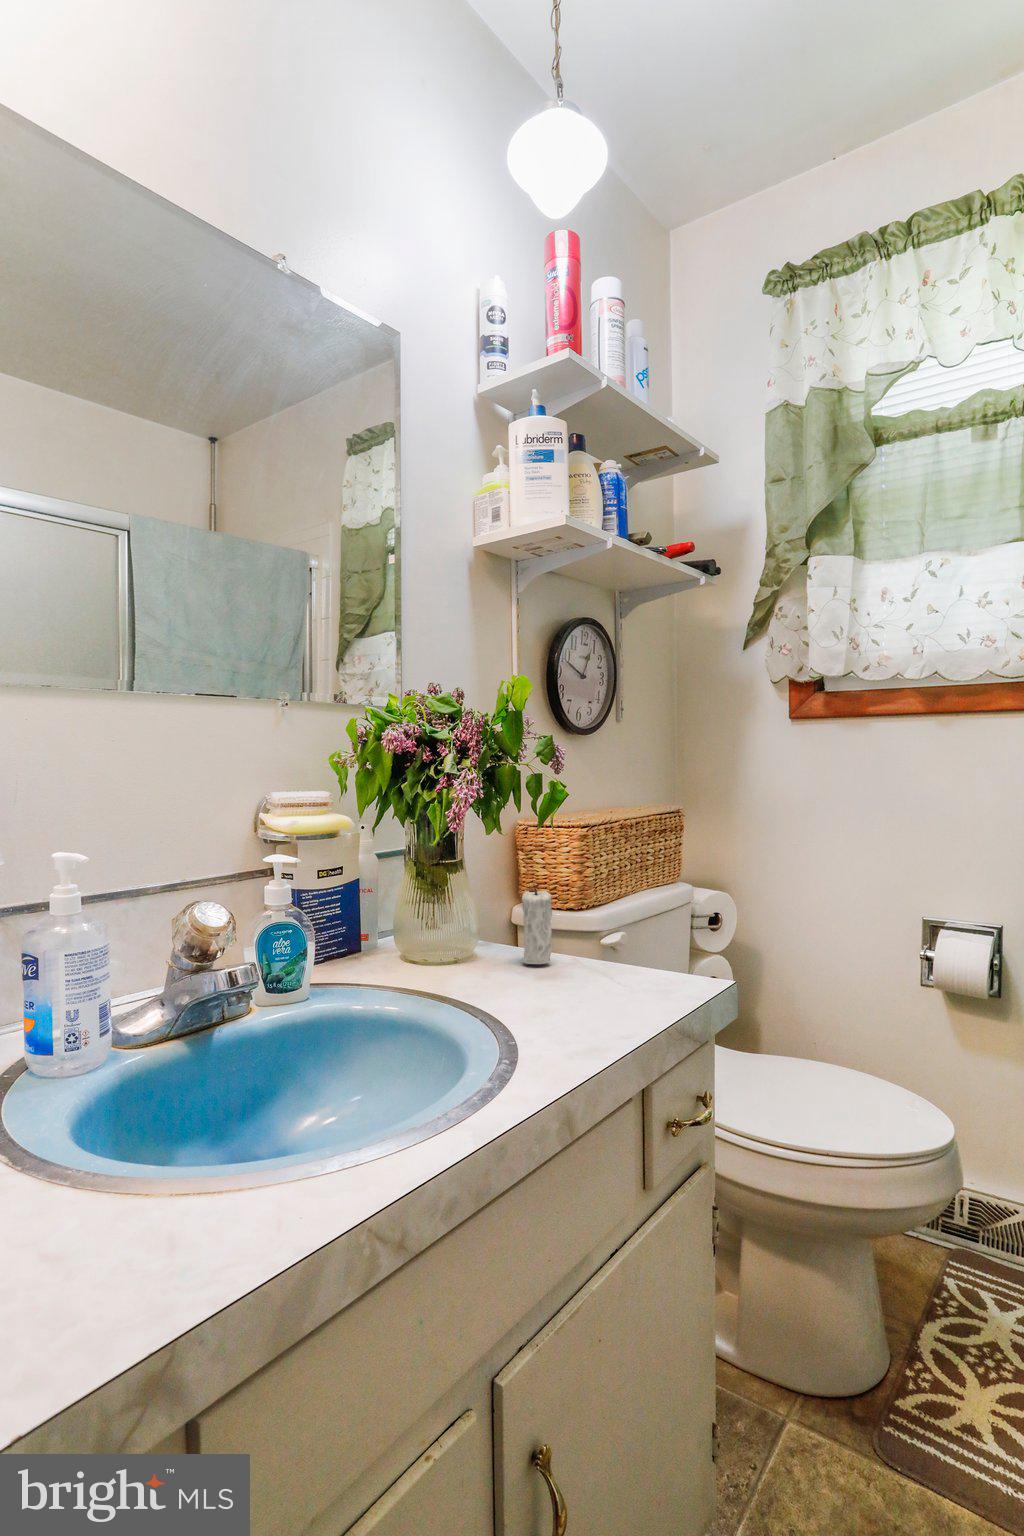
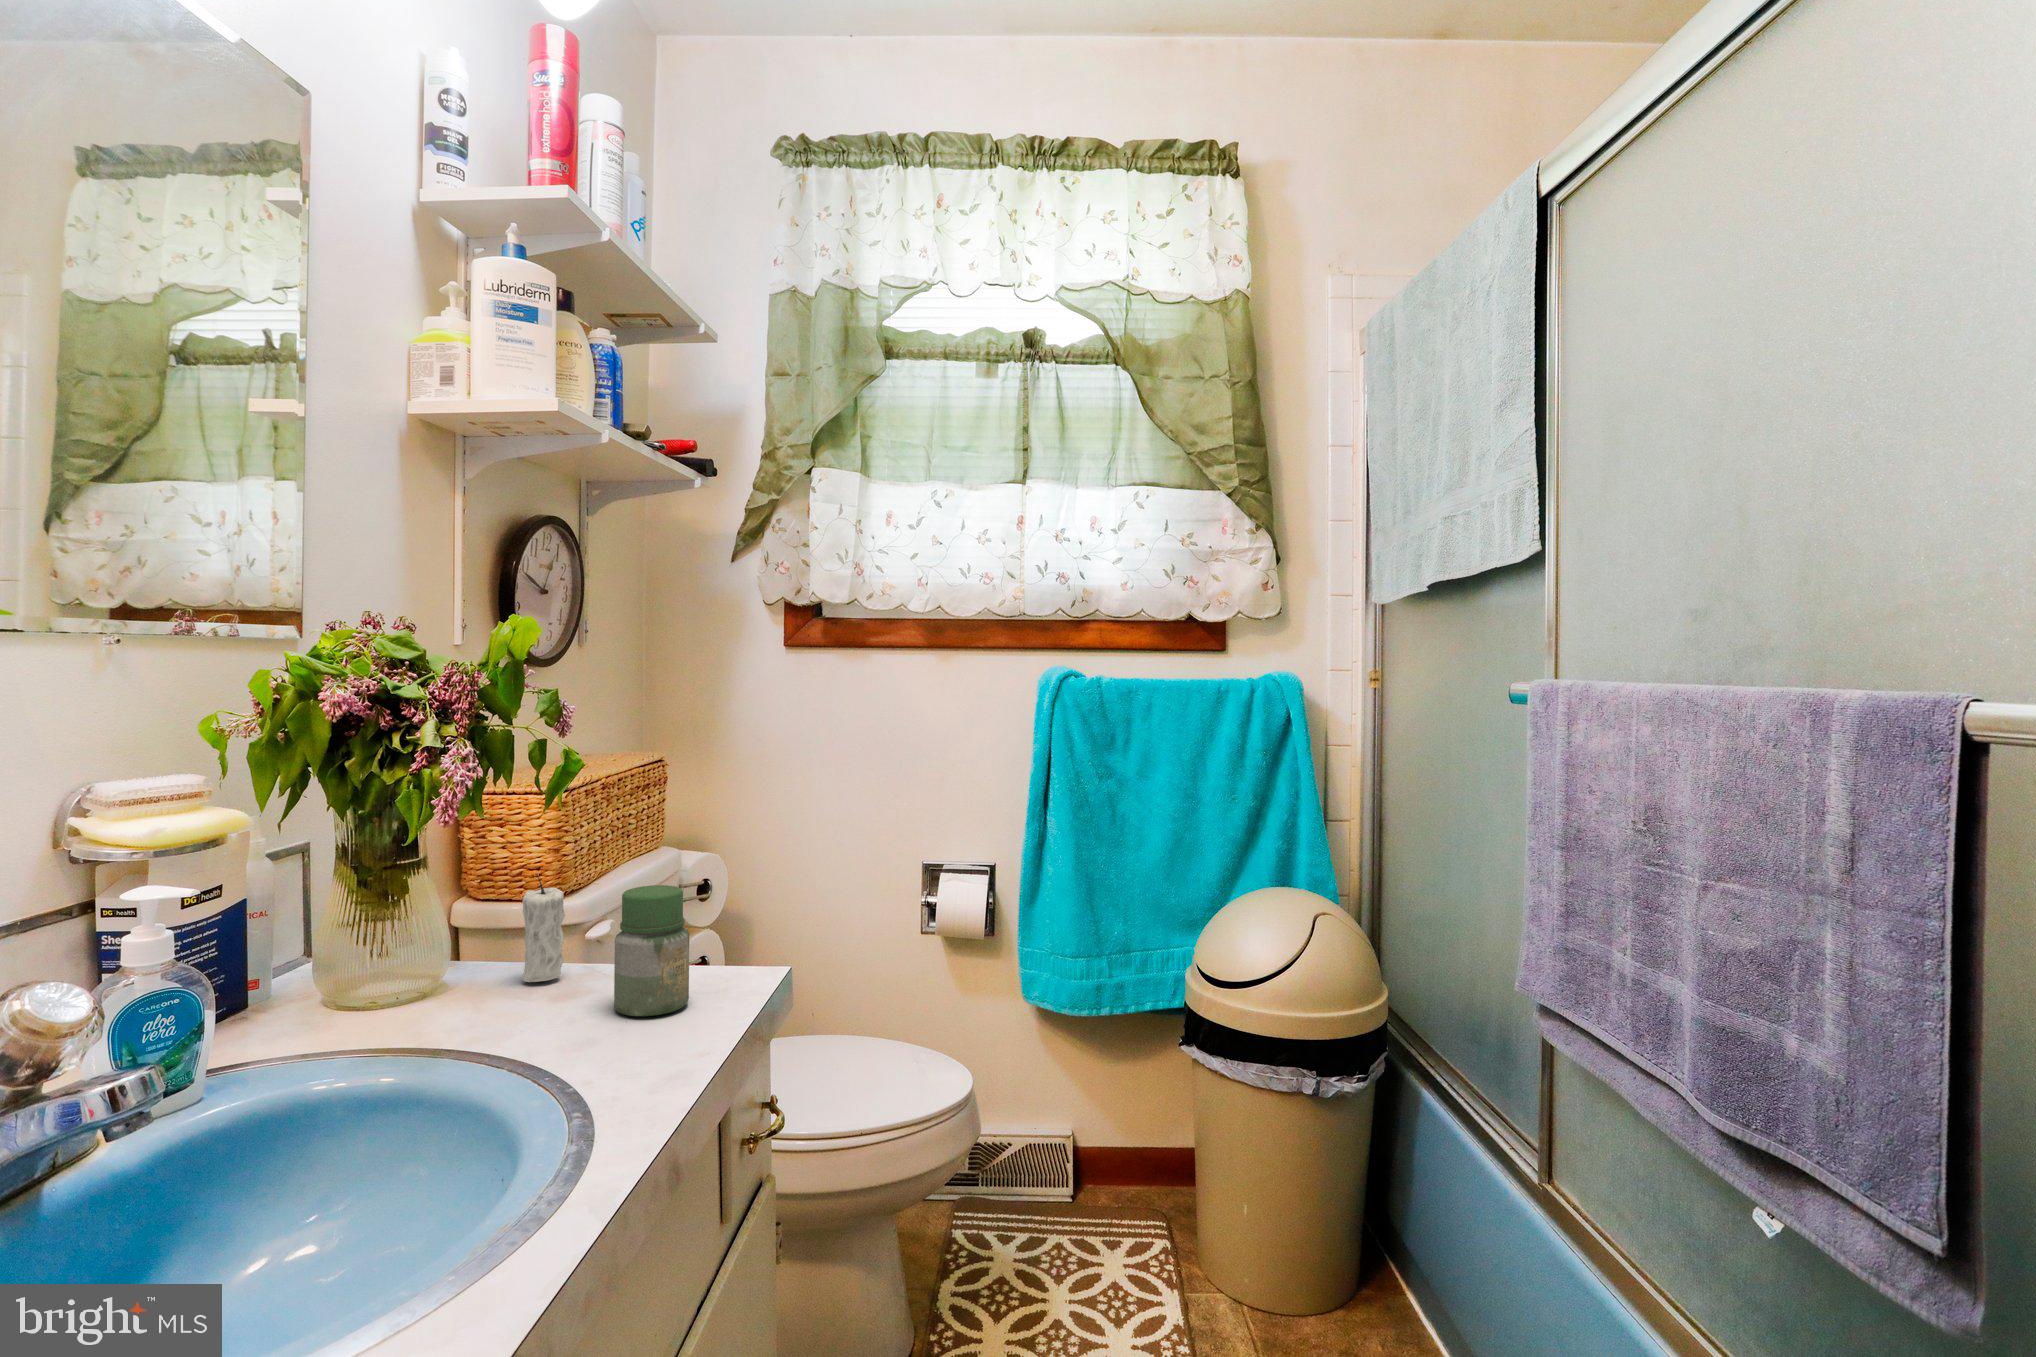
jar: none [574,893,635,1003] -> present [614,885,689,1016]

